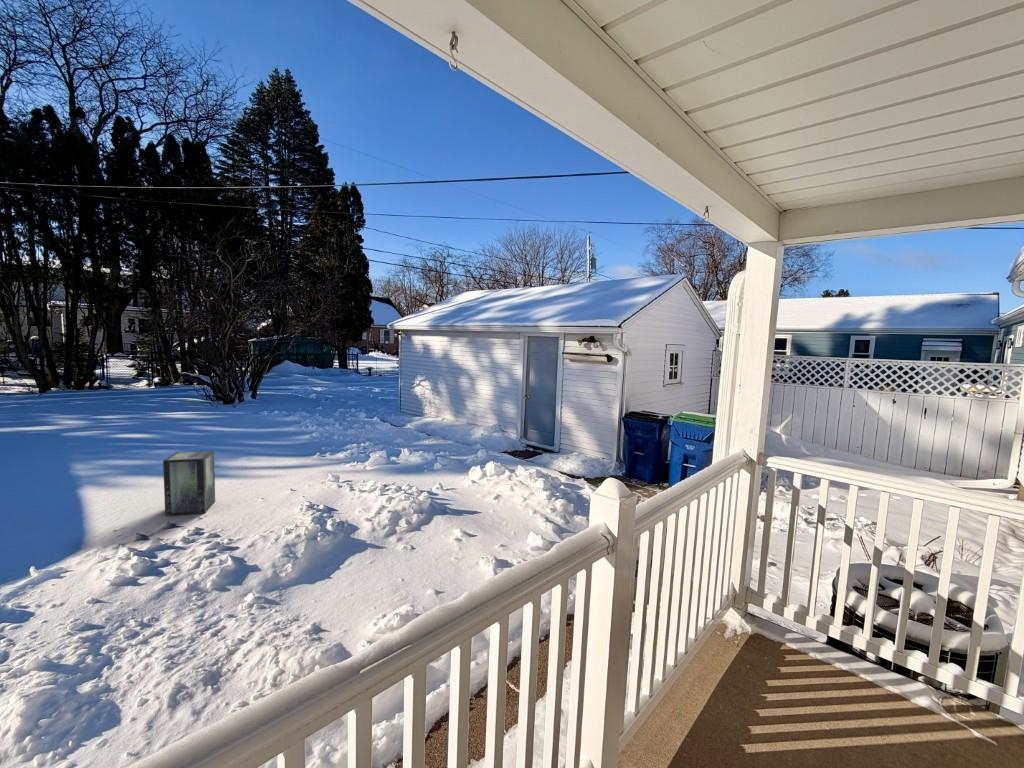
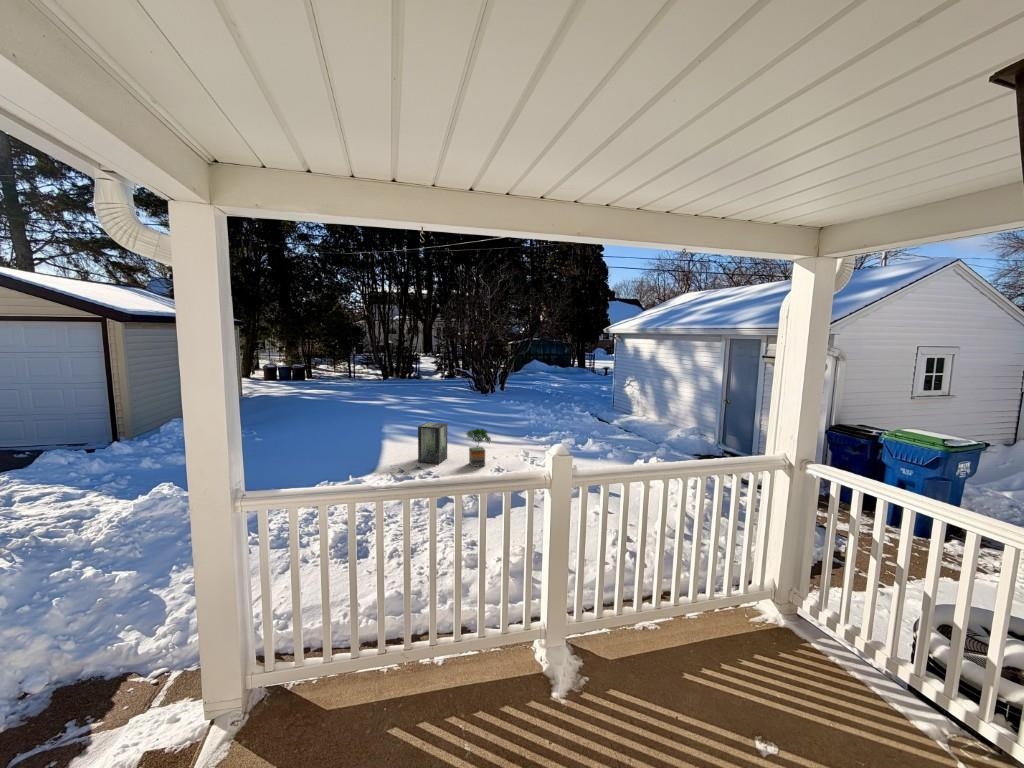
potted tree: none [248,452,292,508] -> present [466,429,491,467]

